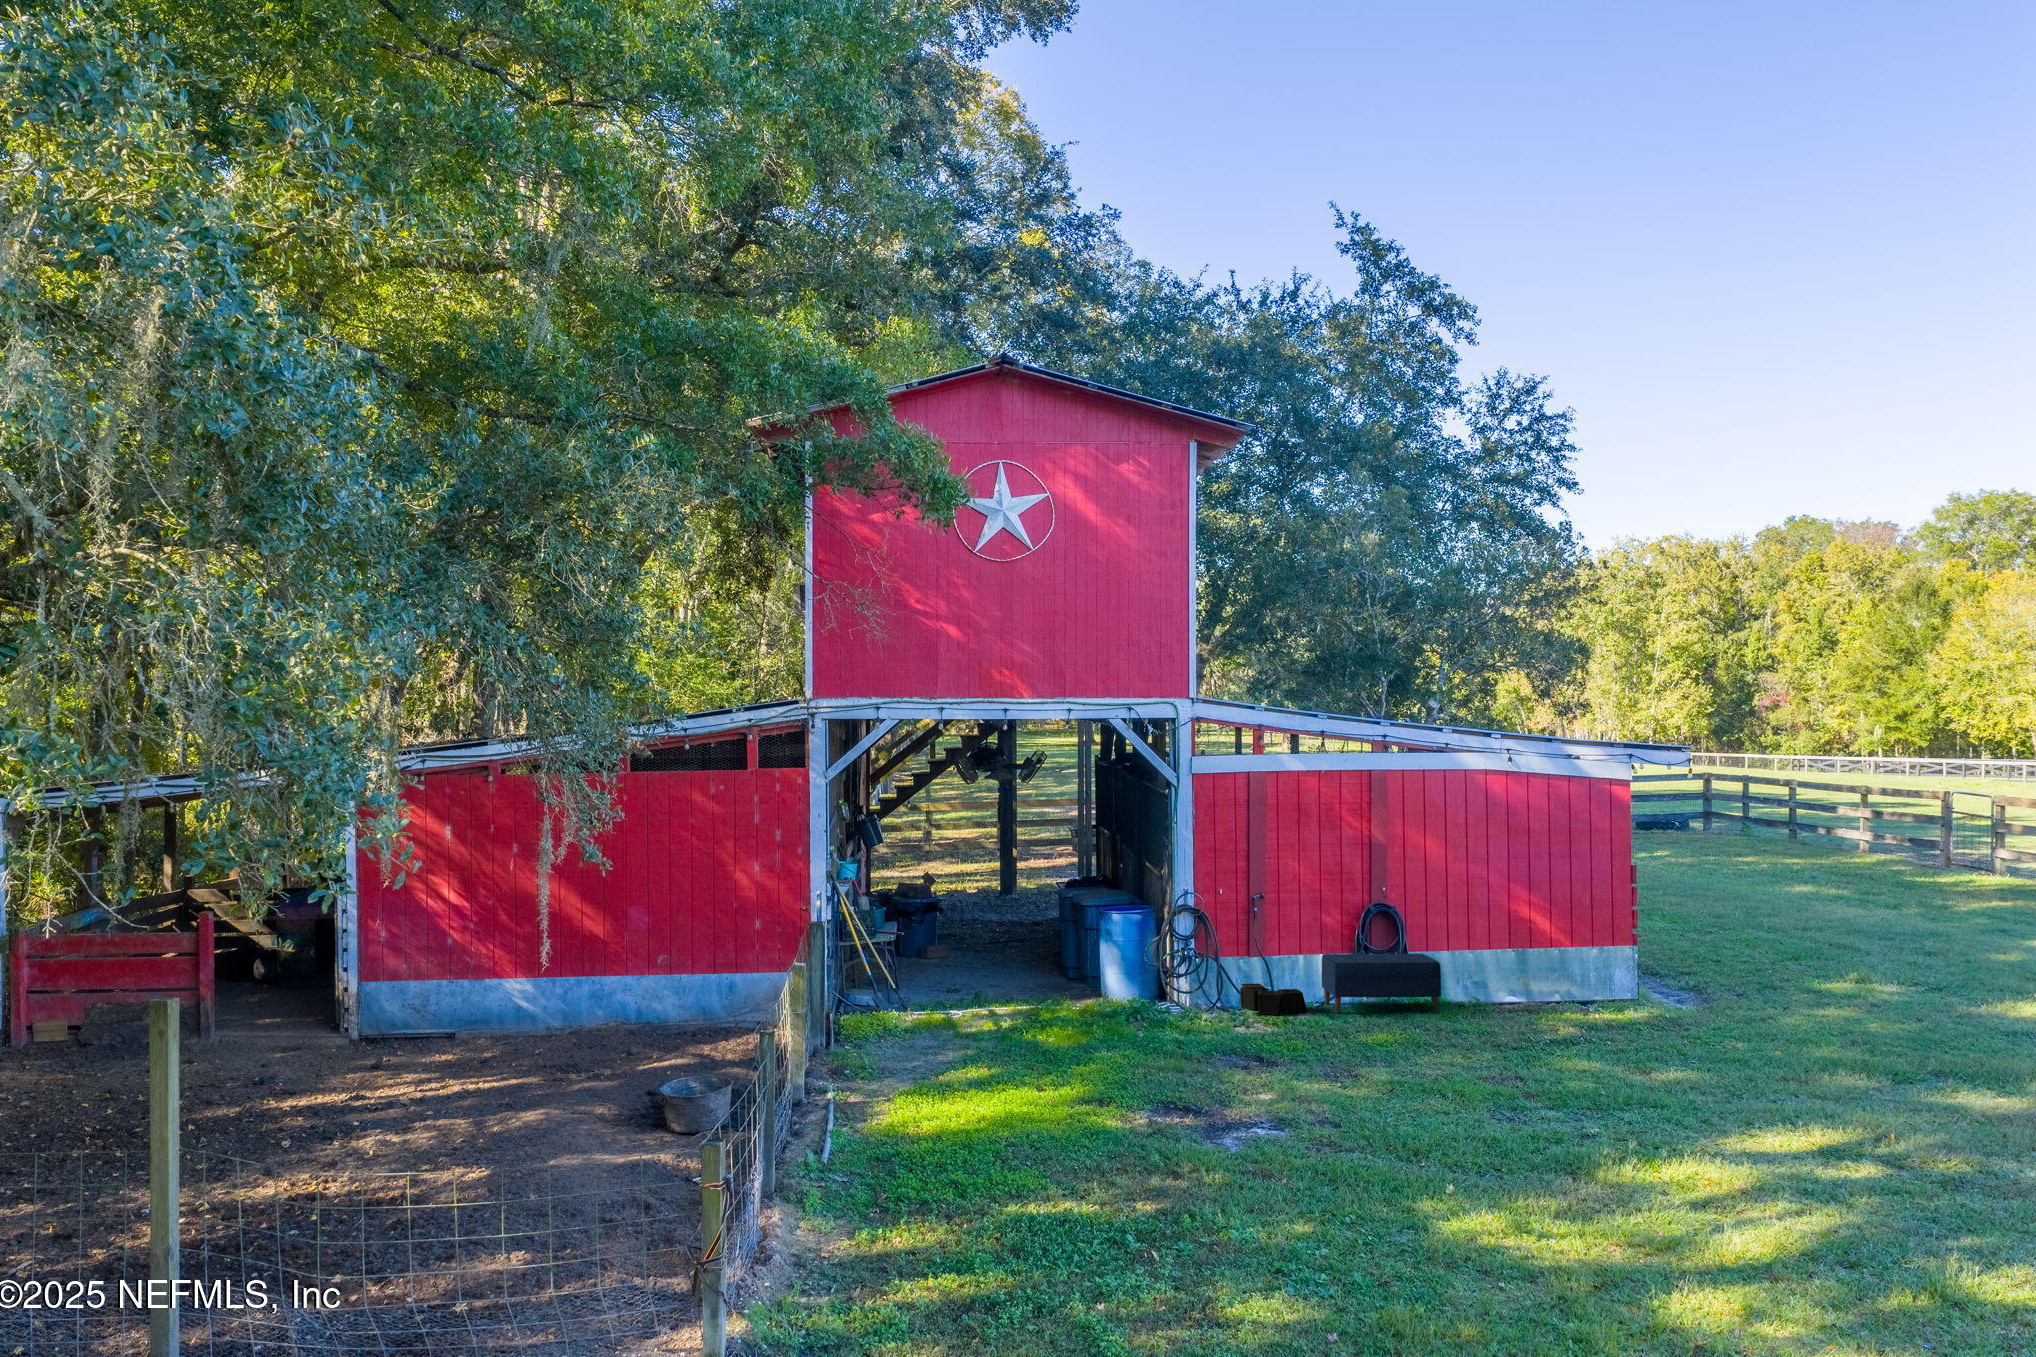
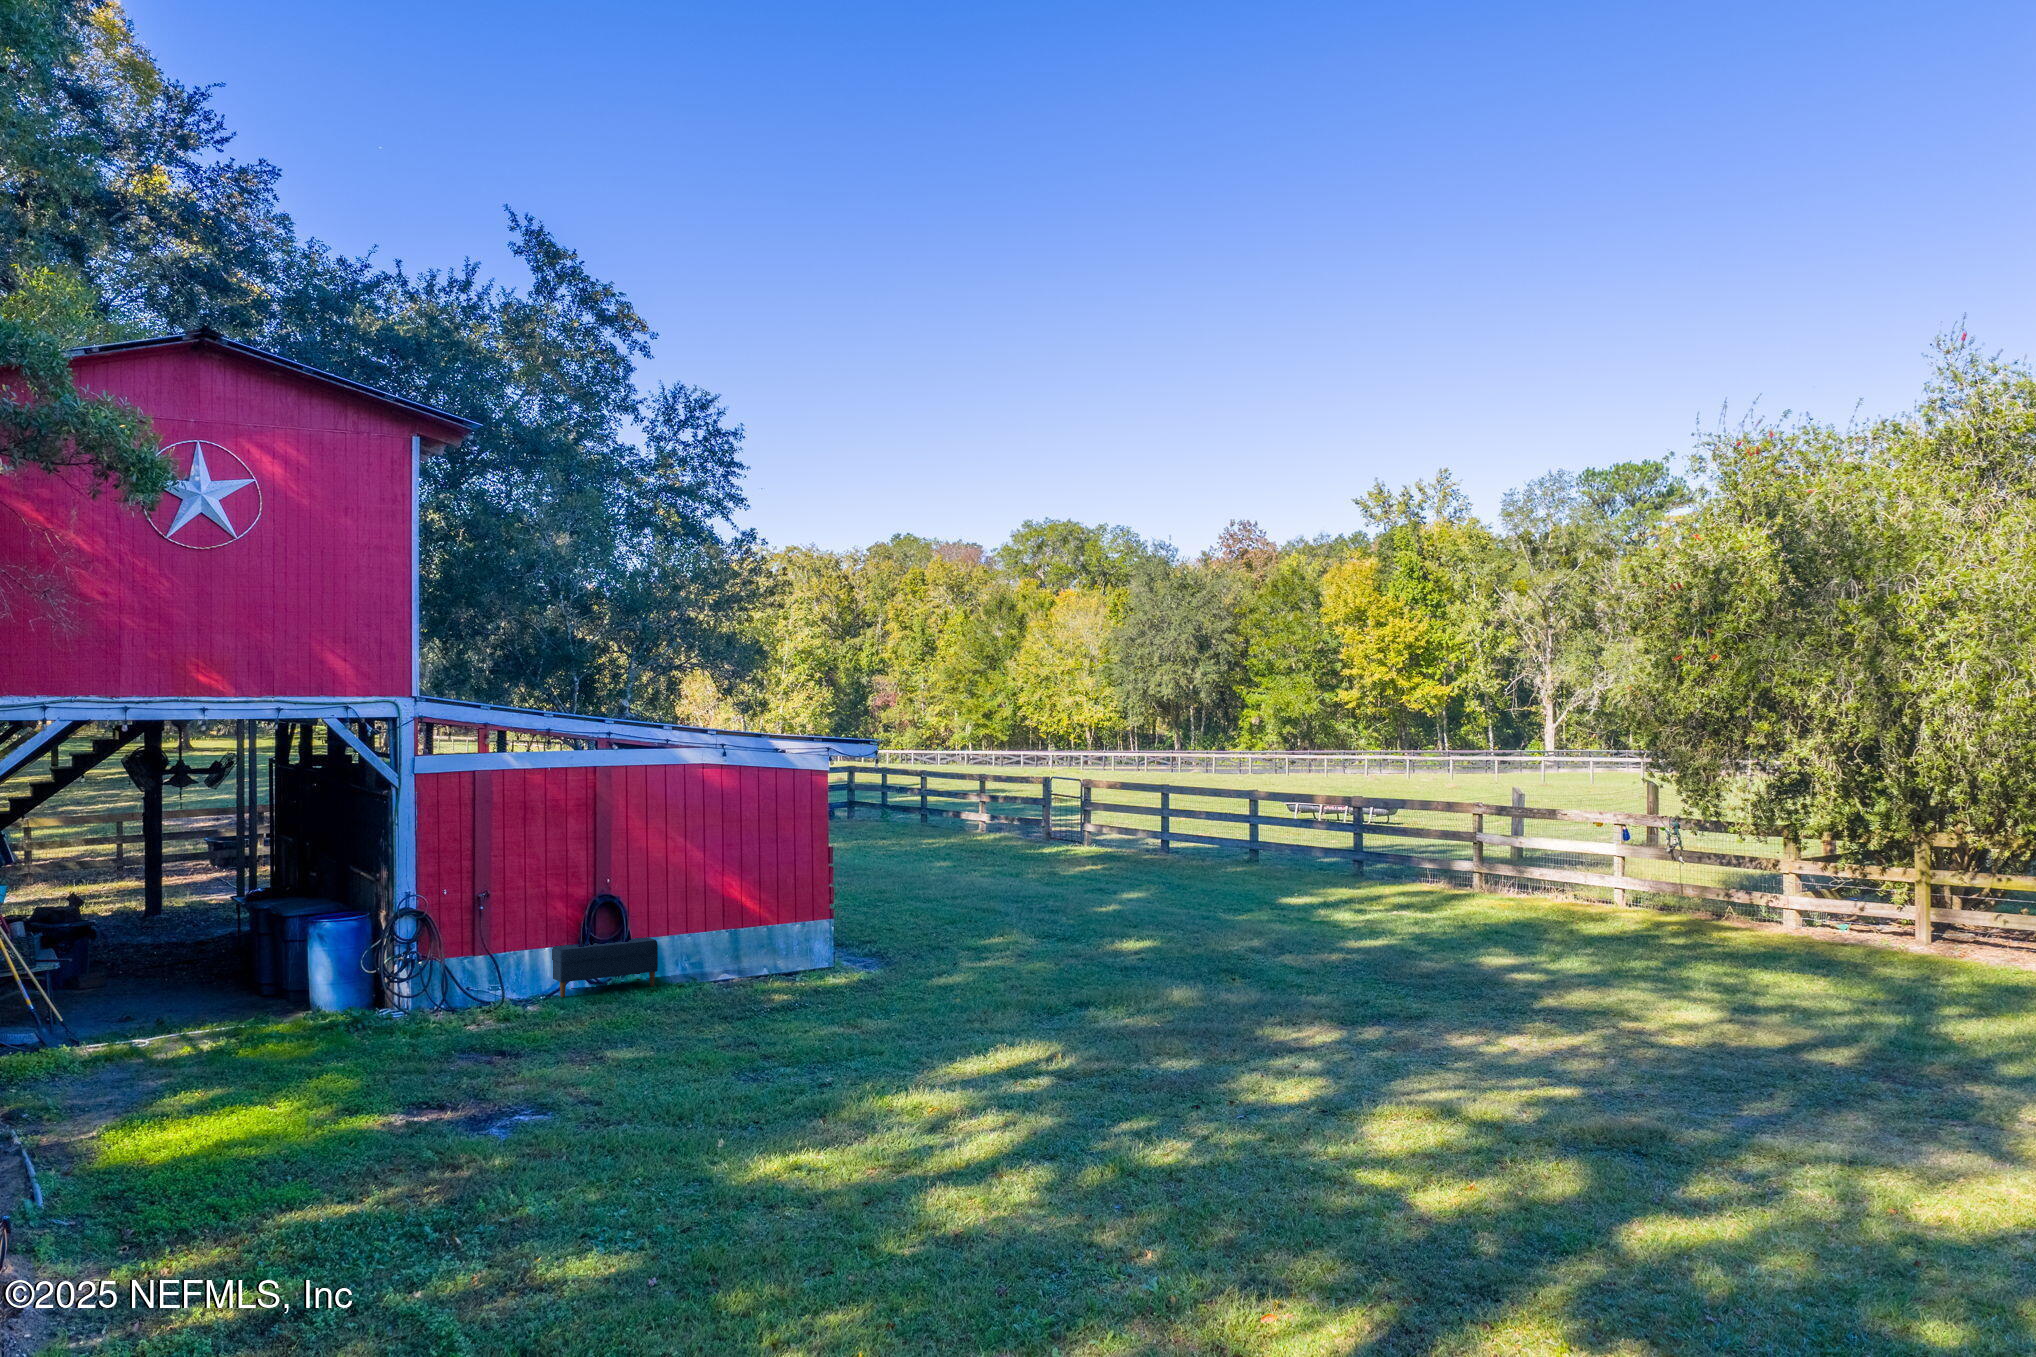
storage bin: present [1240,984,1307,1015] -> none [465,978,533,1007]

